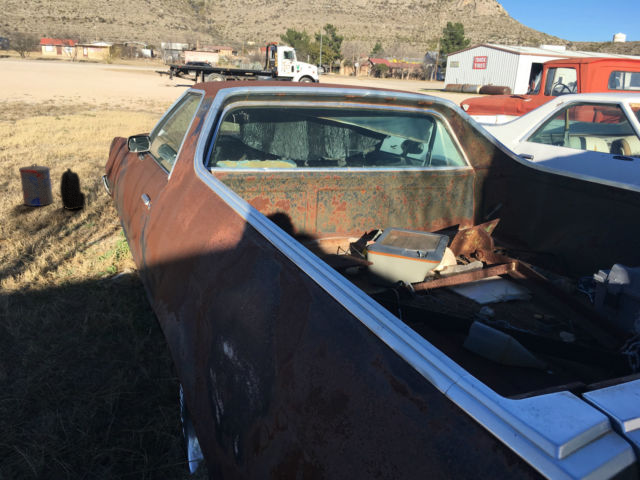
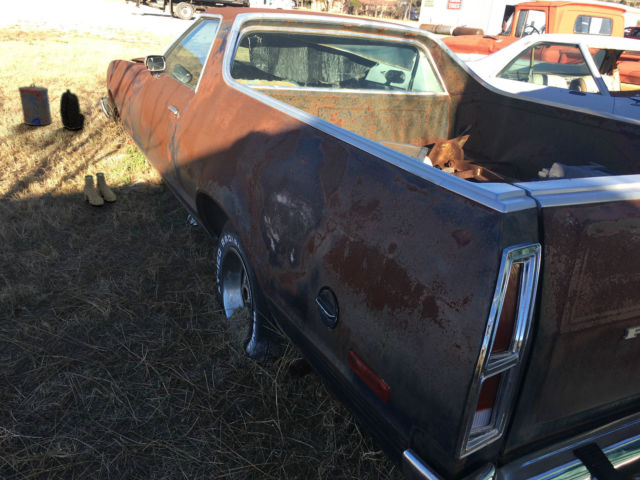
boots: none [63,262,98,300] -> present [83,172,116,205]

